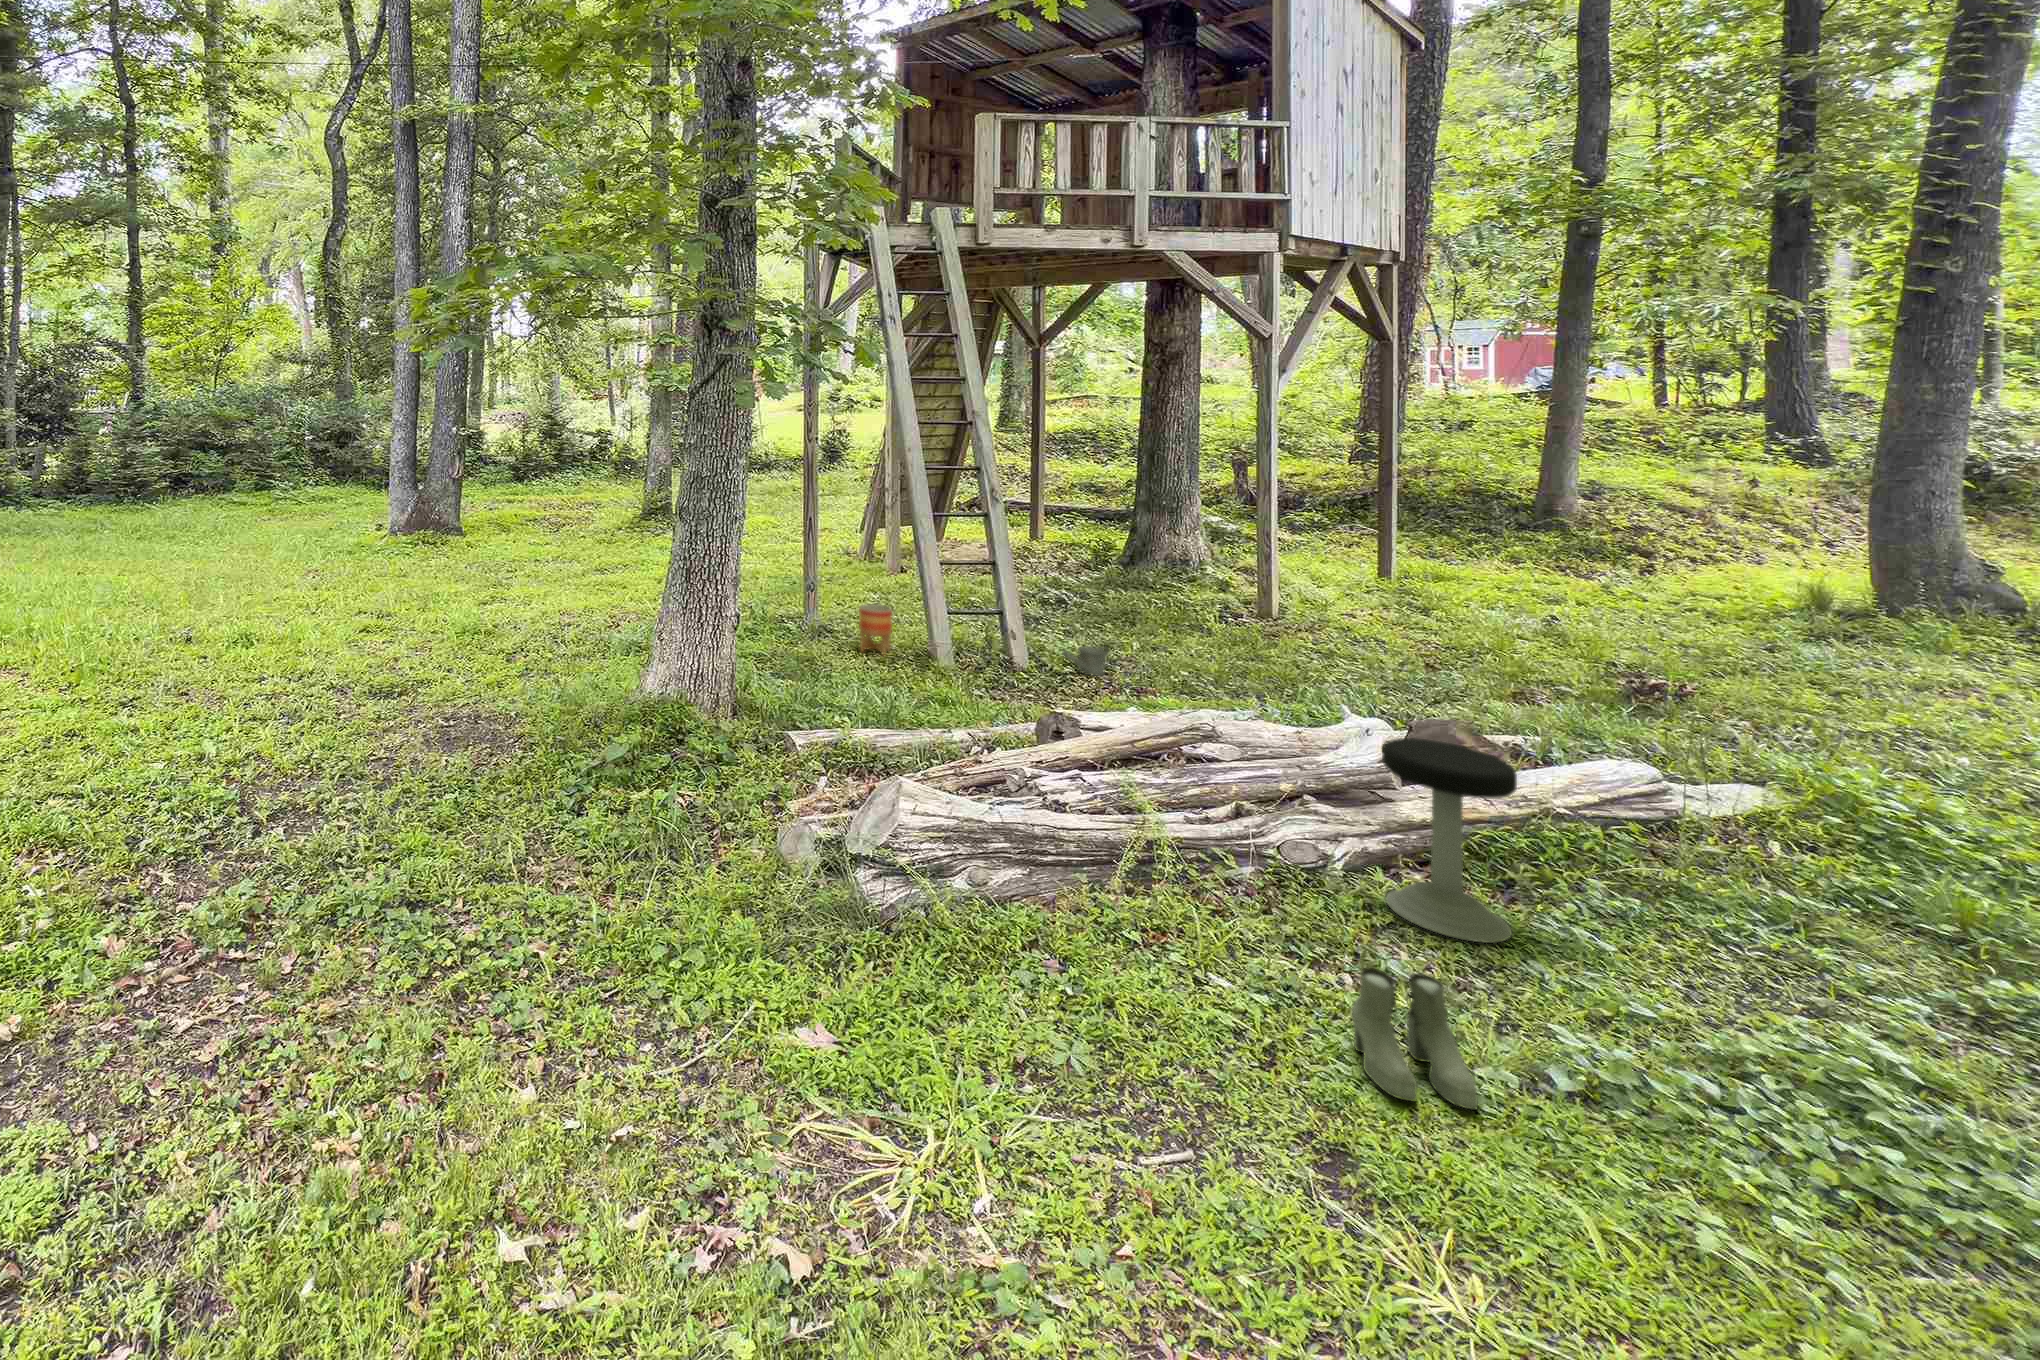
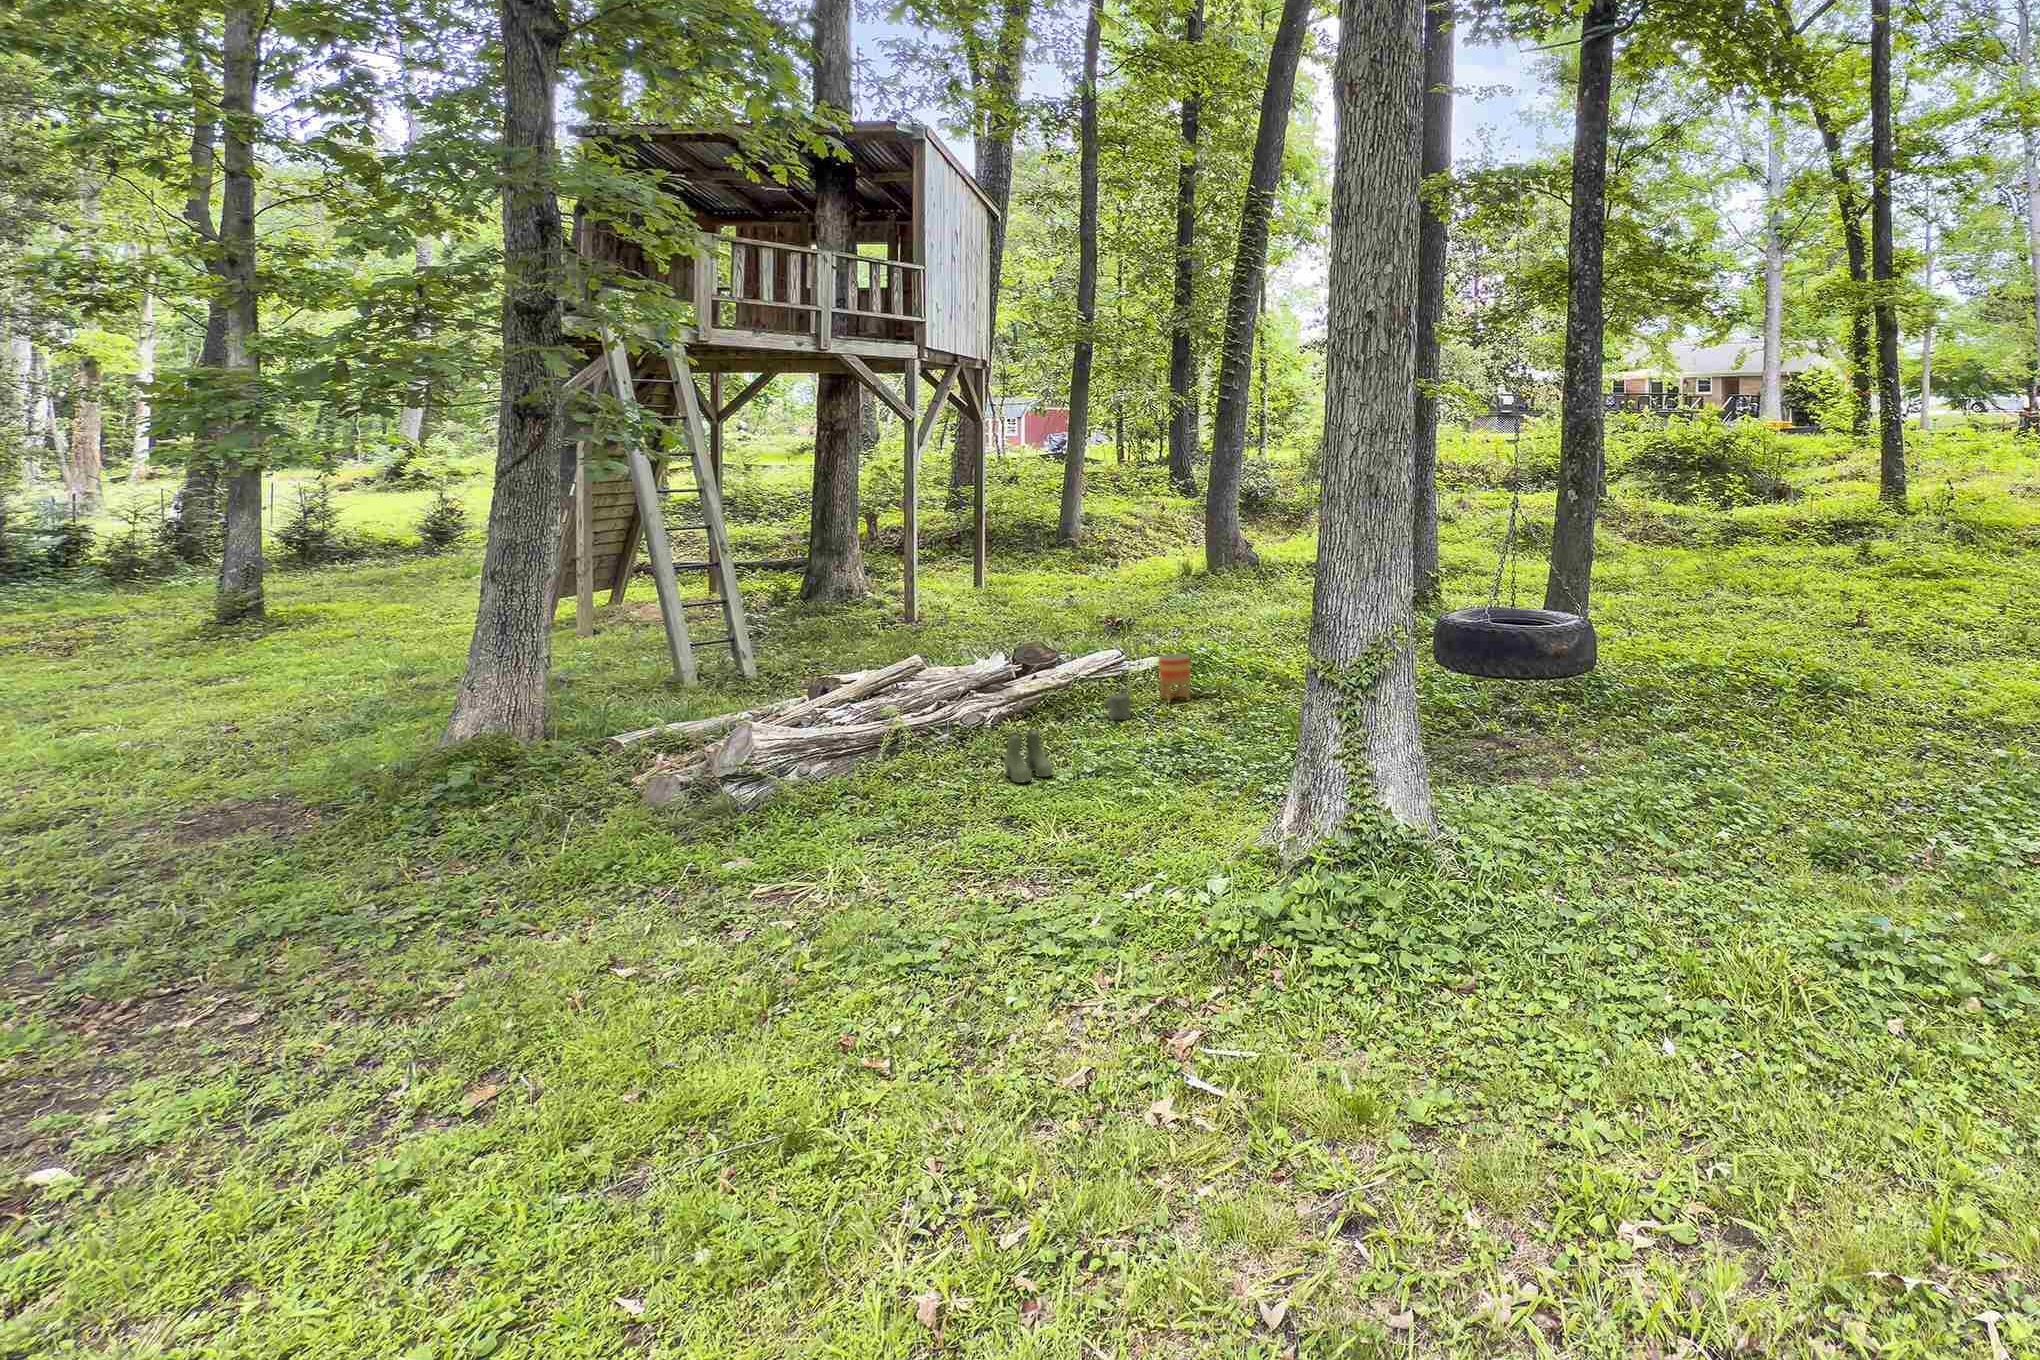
planter: present [859,604,892,655] -> present [1159,654,1191,702]
watering can: present [1062,646,1108,676] -> present [1105,692,1131,720]
stool: present [1382,738,1517,943] -> none [1007,637,1062,733]

